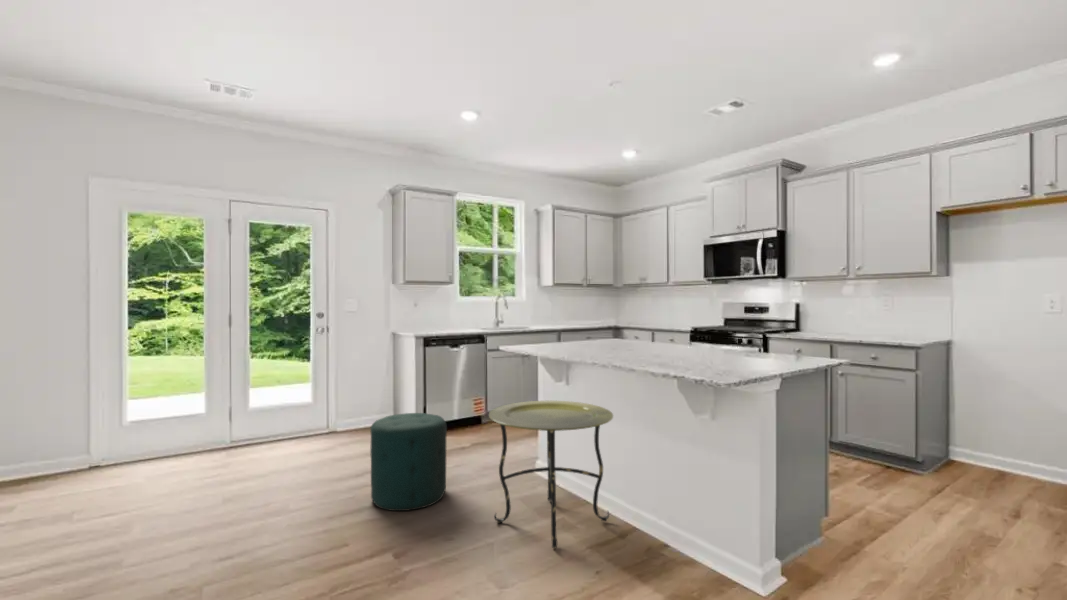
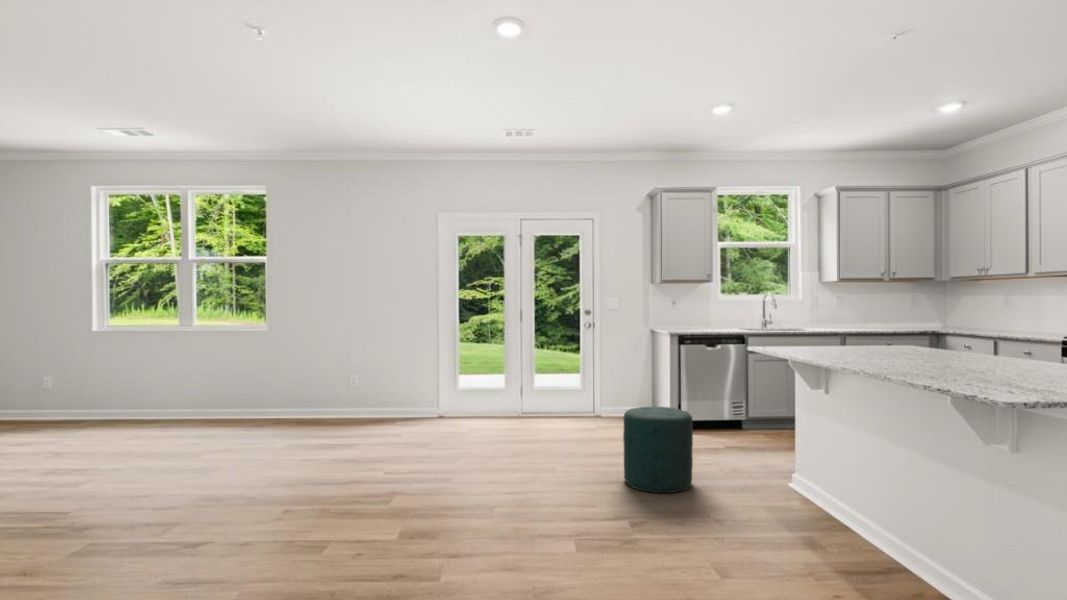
side table: present [489,401,613,549] -> none [719,406,858,551]

